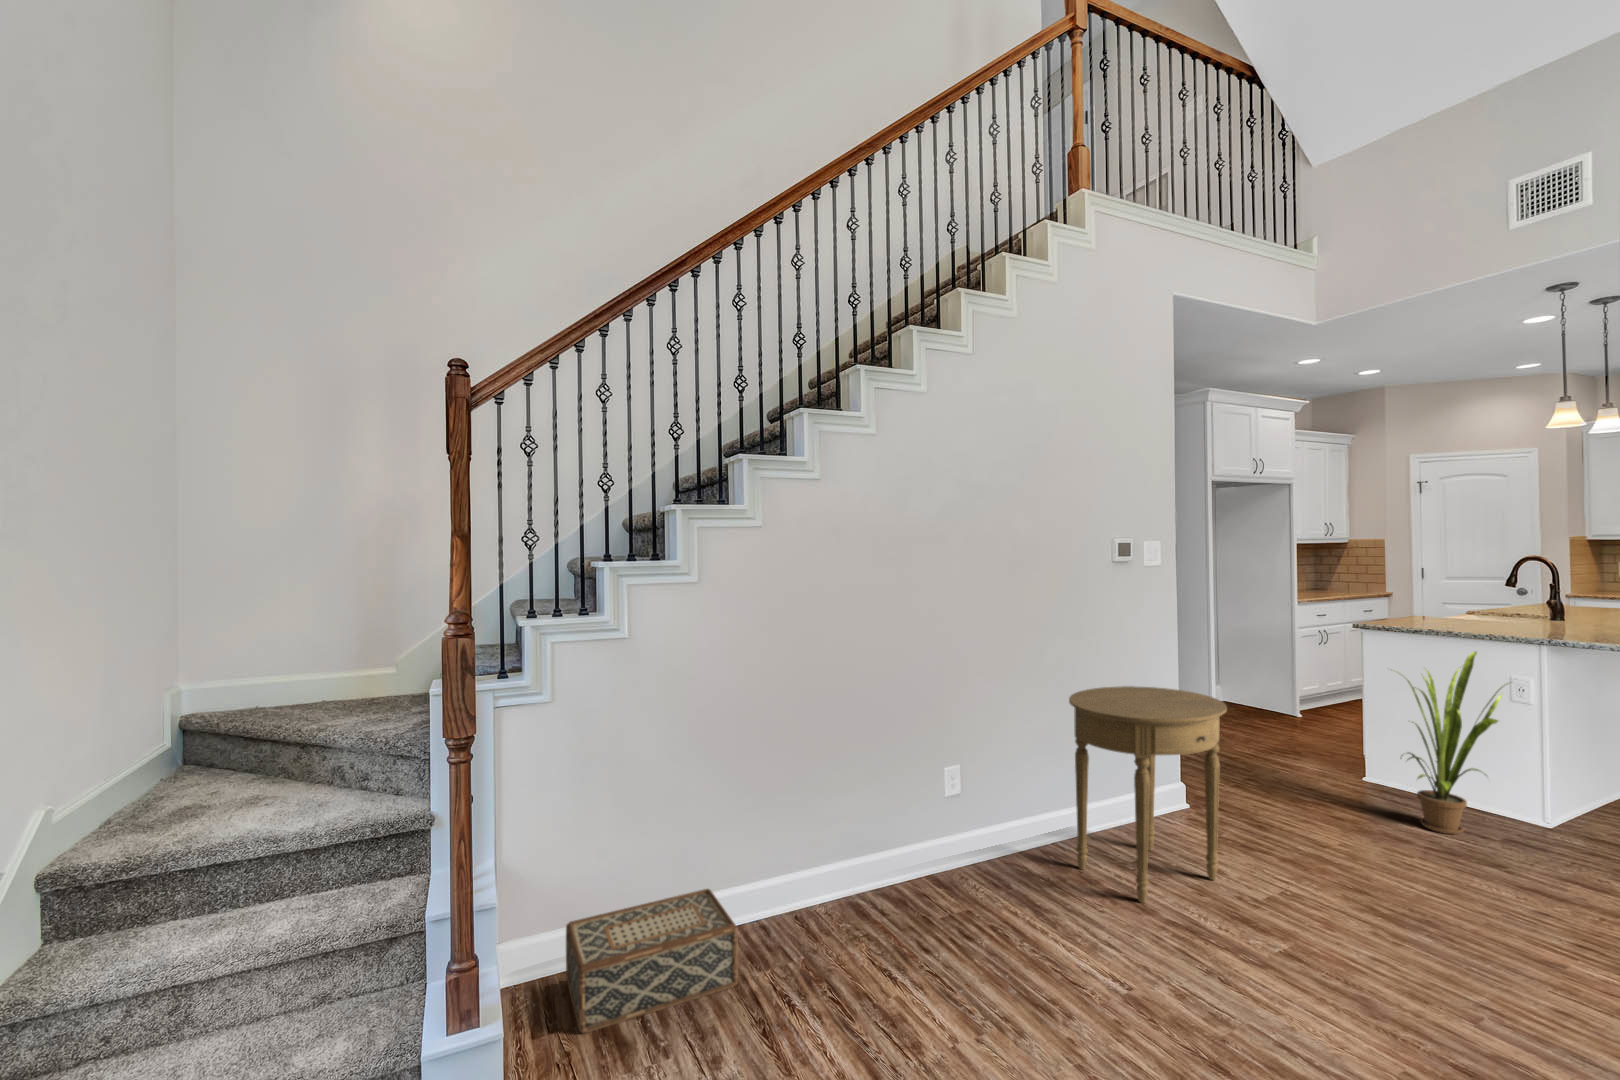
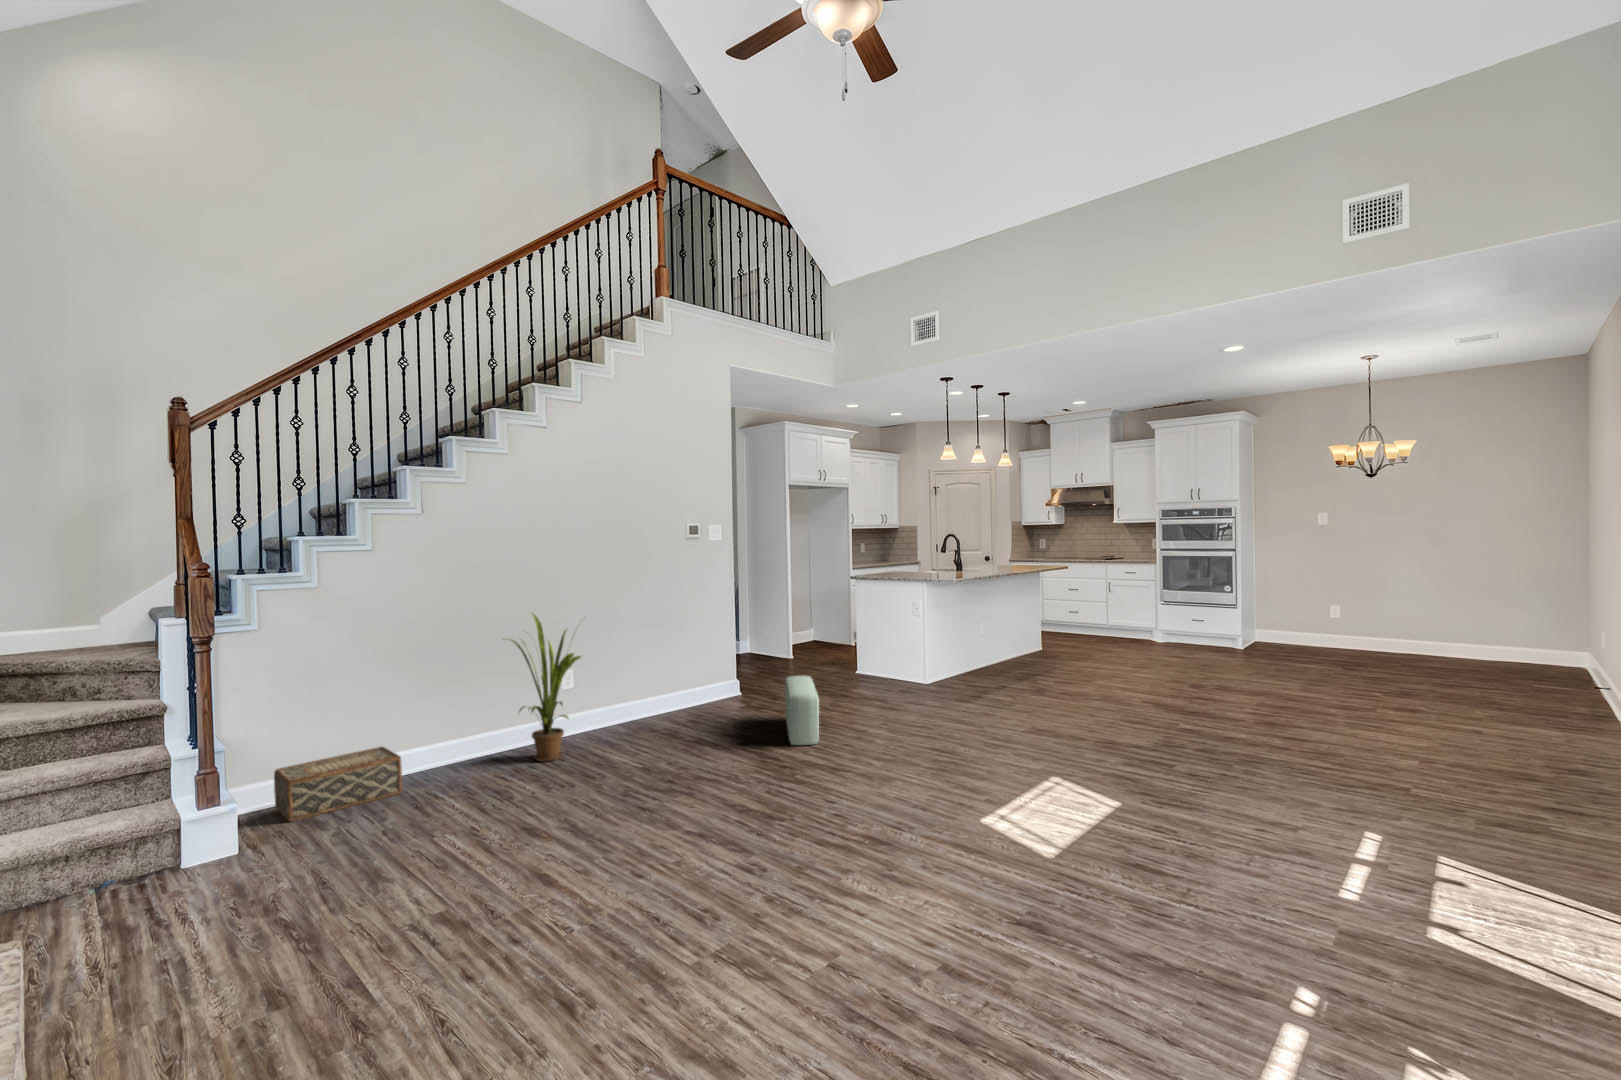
house plant: present [1401,652,1503,834] -> present [512,614,581,762]
side table: present [1069,686,1227,903] -> none [641,613,732,733]
pouf: none [1338,826,1489,1008] -> present [785,676,819,745]

